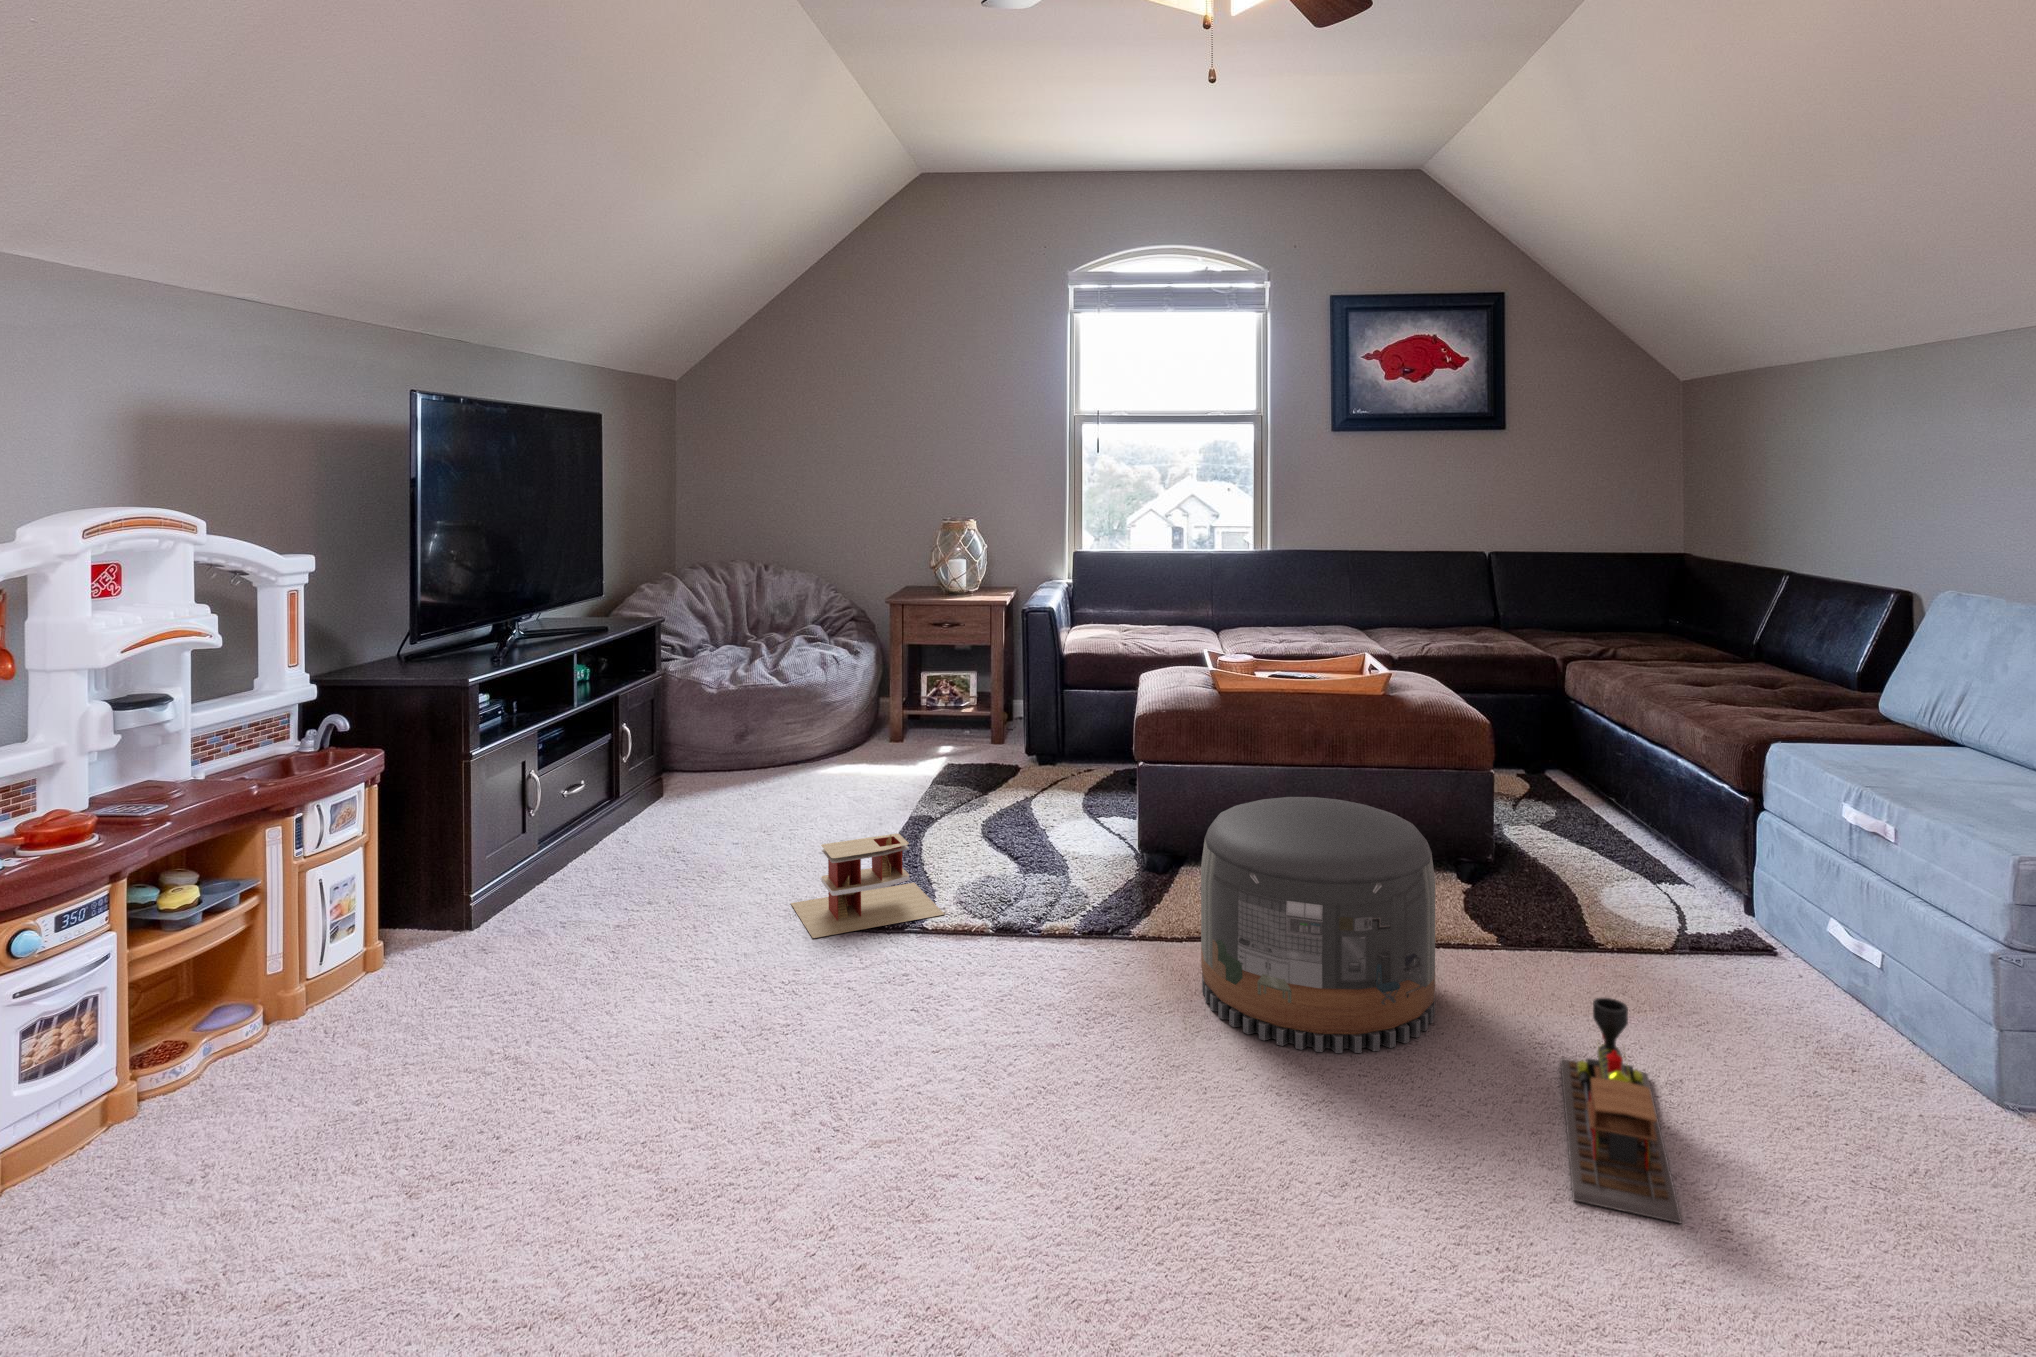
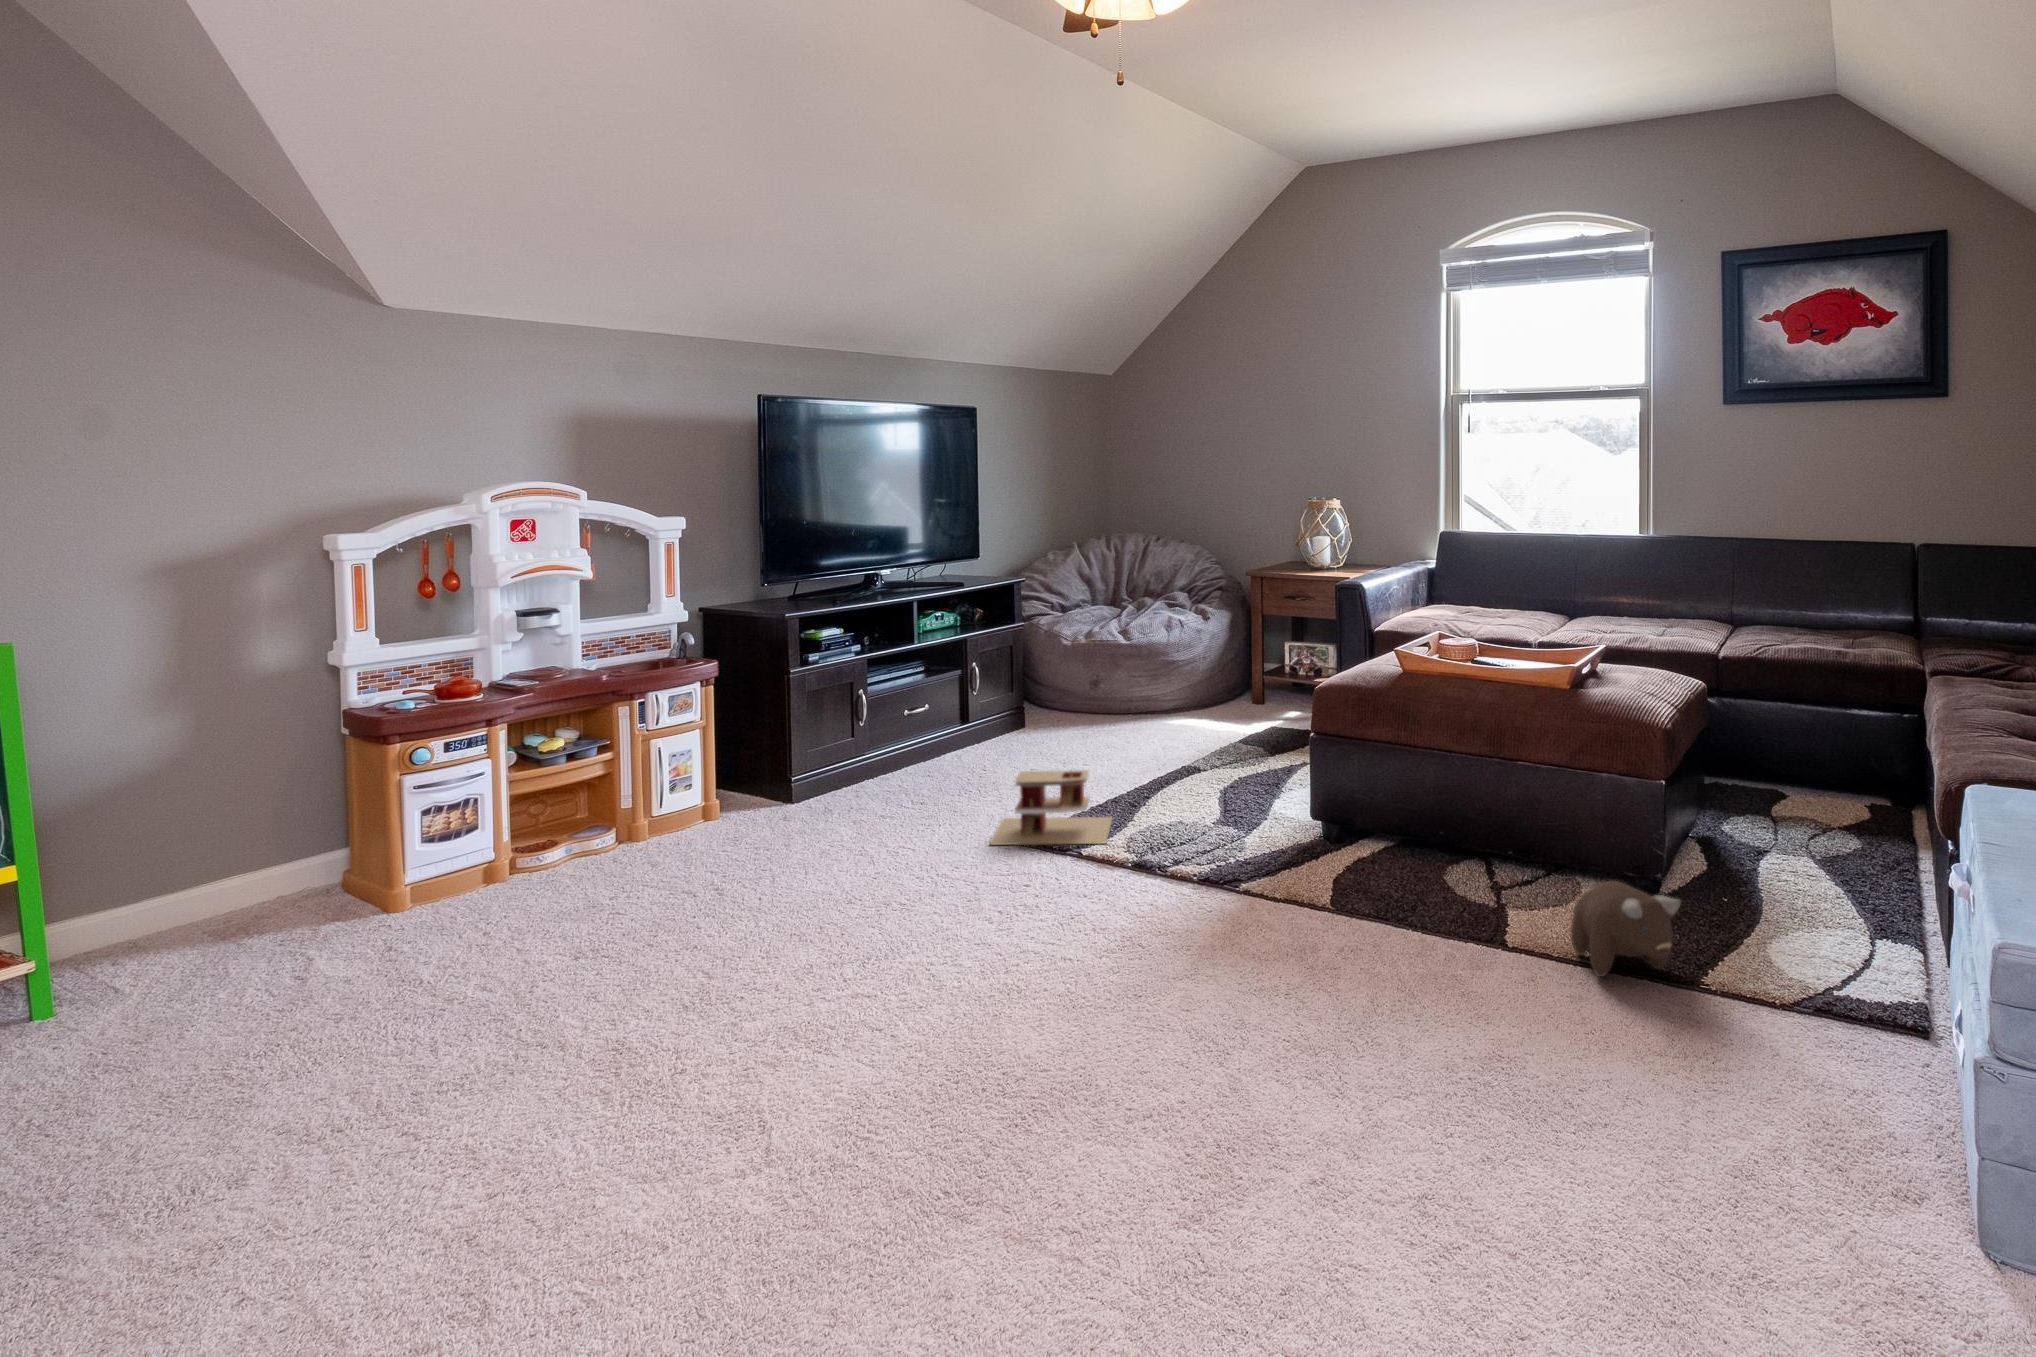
pouf: present [1201,797,1435,1053] -> none [1221,768,1439,1005]
plush toy: none [1504,875,1636,970] -> present [1571,881,1681,977]
toy train: present [1560,998,1682,1223] -> none [1329,981,1548,1181]

